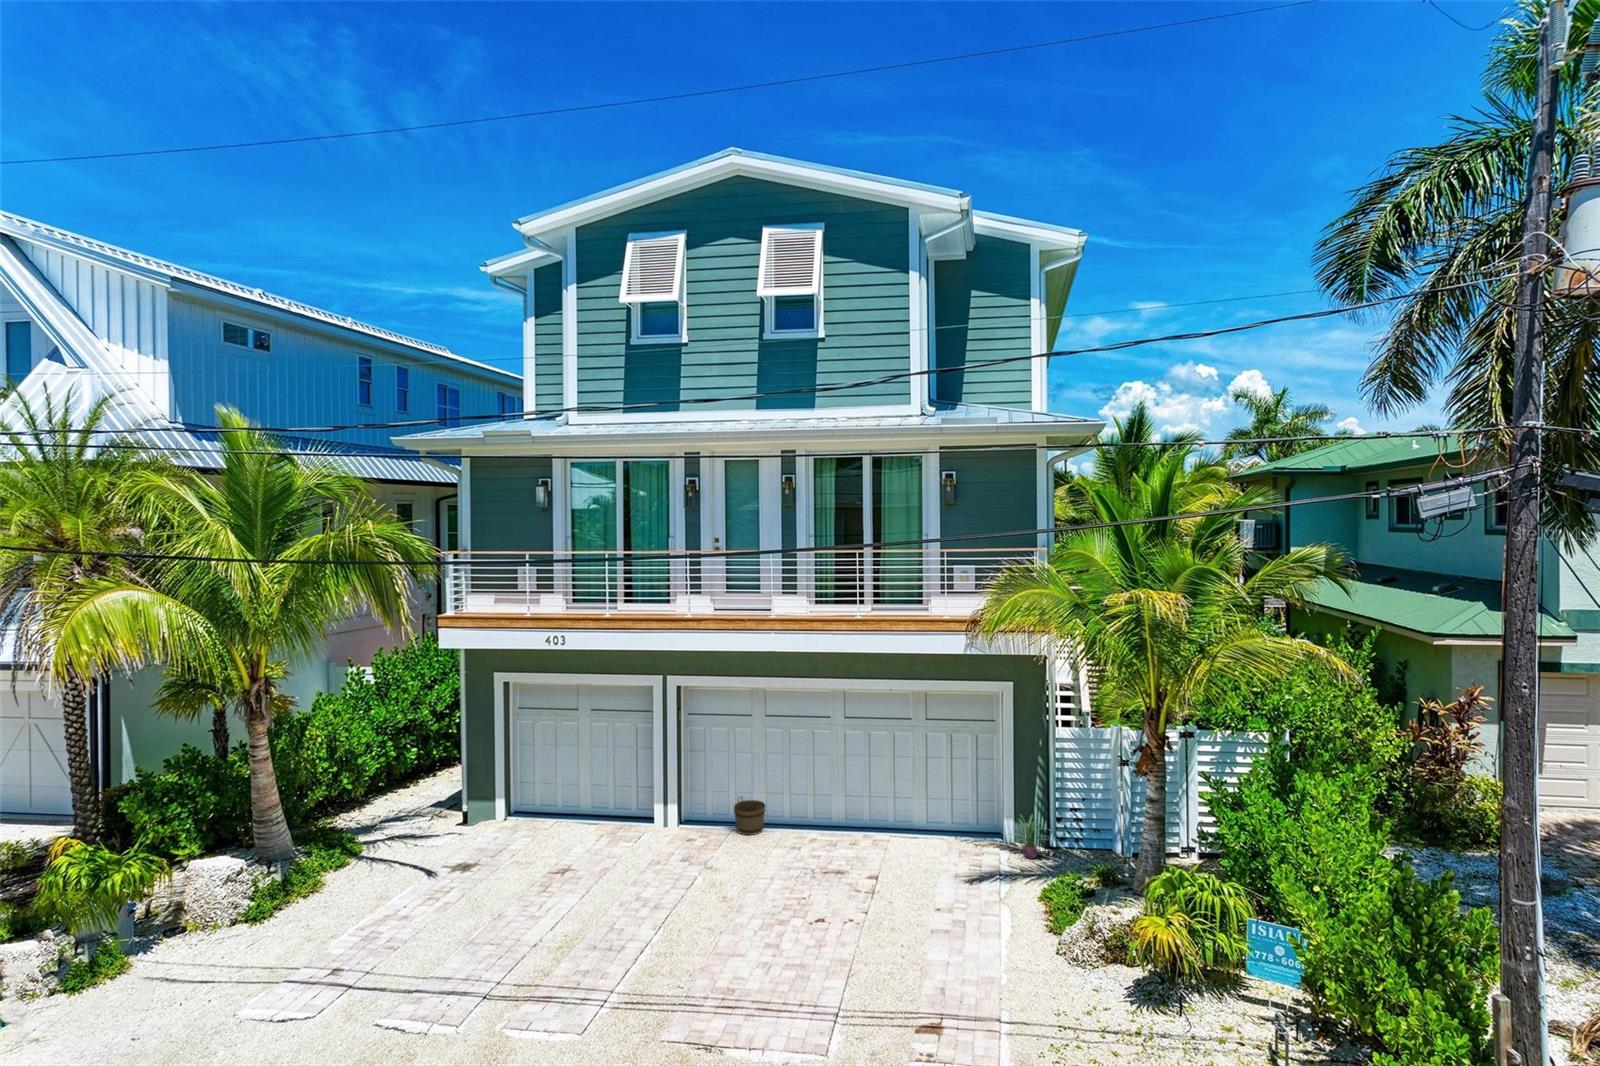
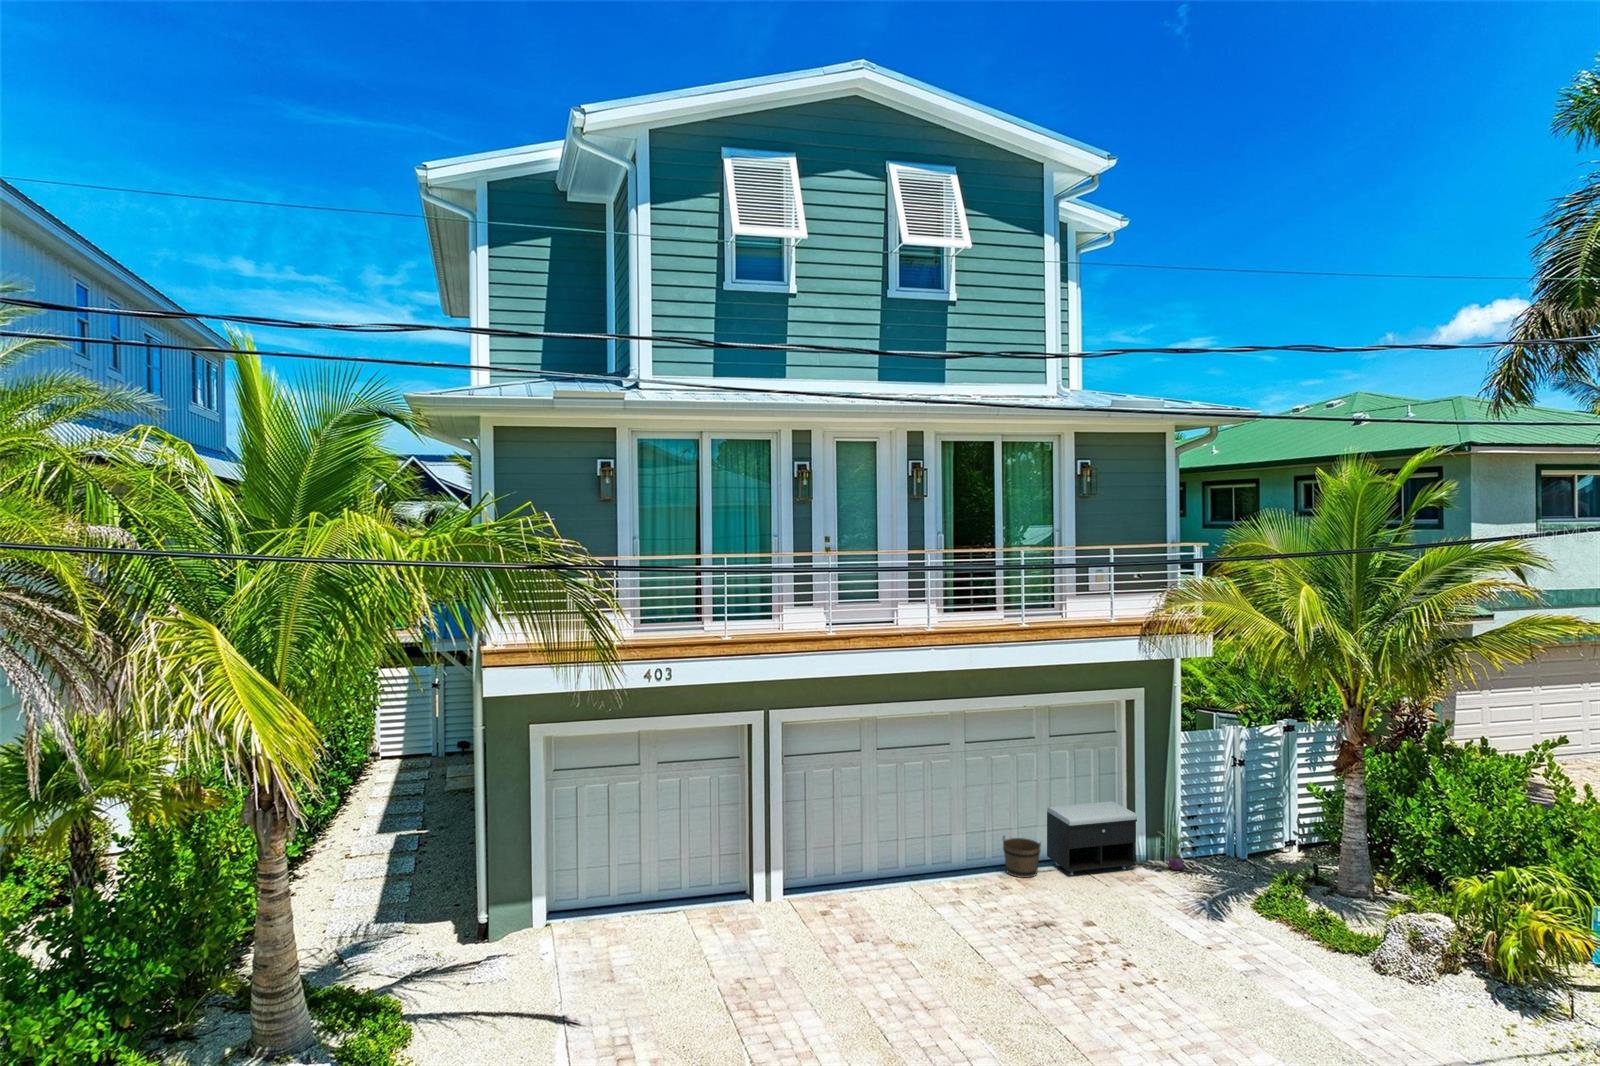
storage bench: none [915,782,988,850] -> present [1047,801,1137,875]
bucket: present [734,800,766,835] -> present [1003,836,1041,878]

